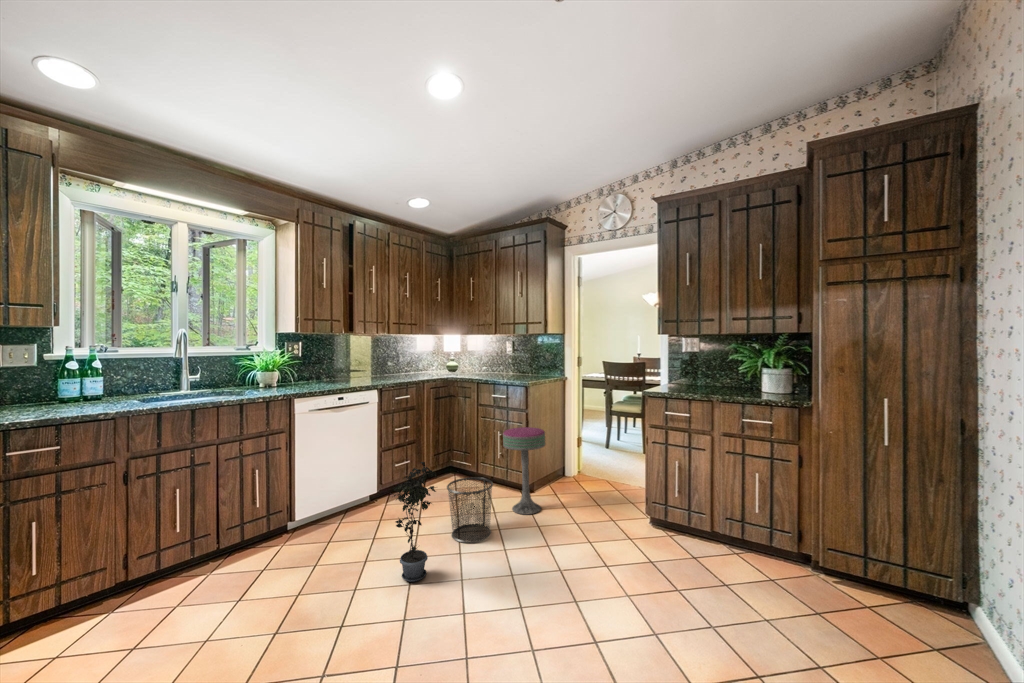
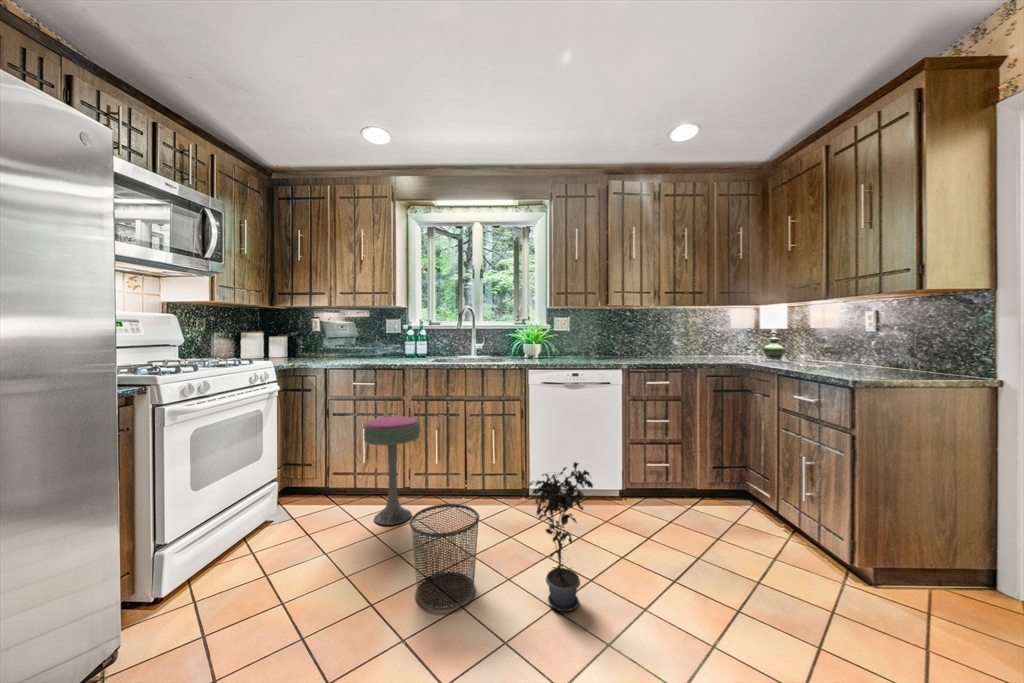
bar stool: present [503,427,546,515] -> present [364,417,419,525]
waste bin: present [447,477,493,543] -> present [409,504,479,610]

